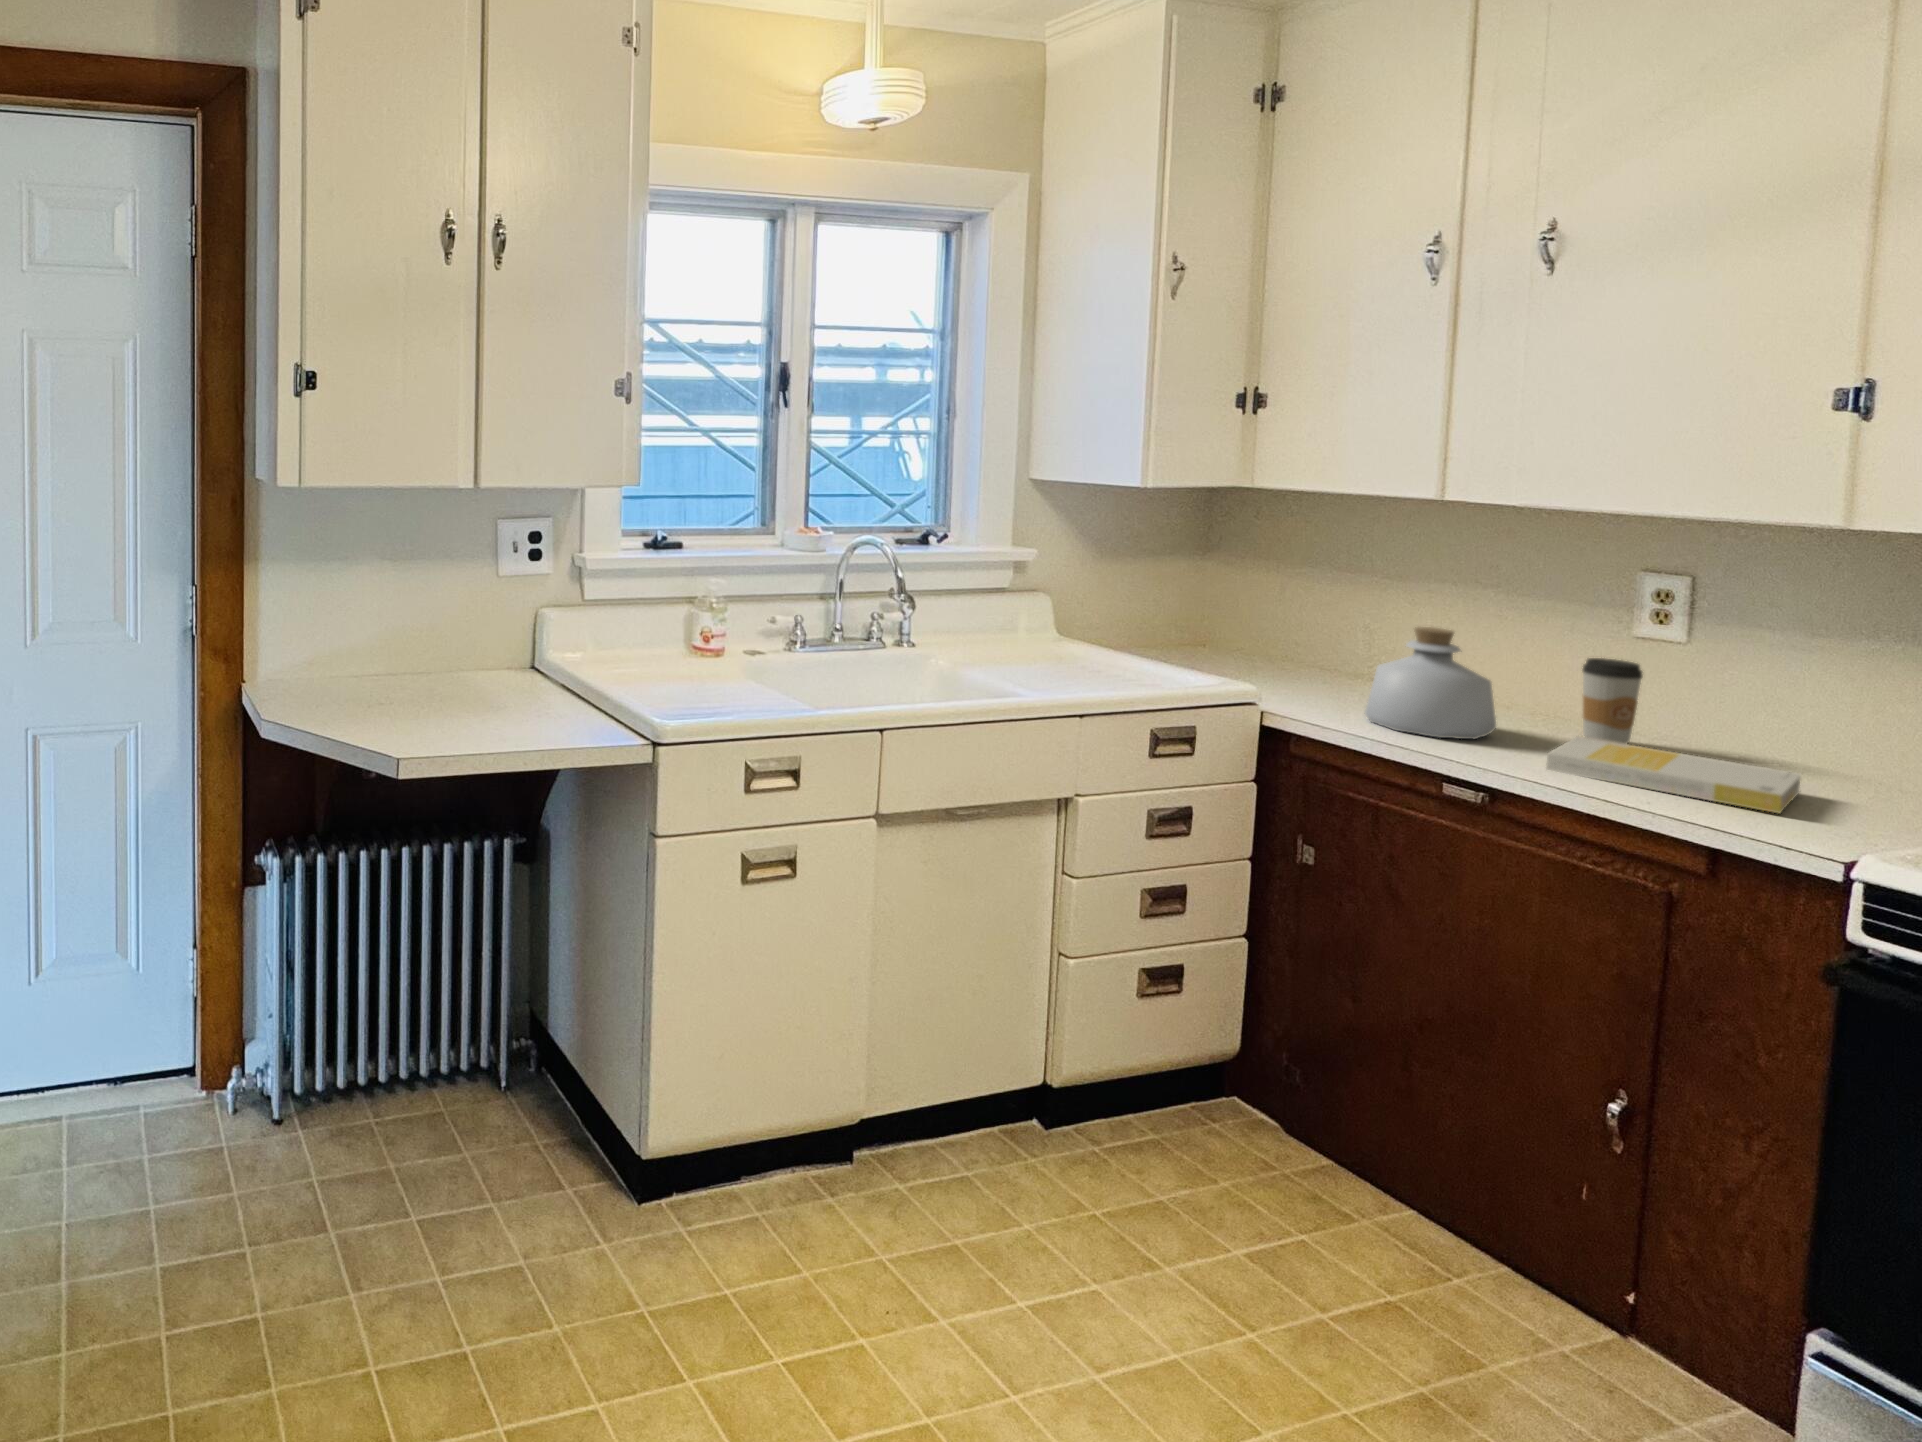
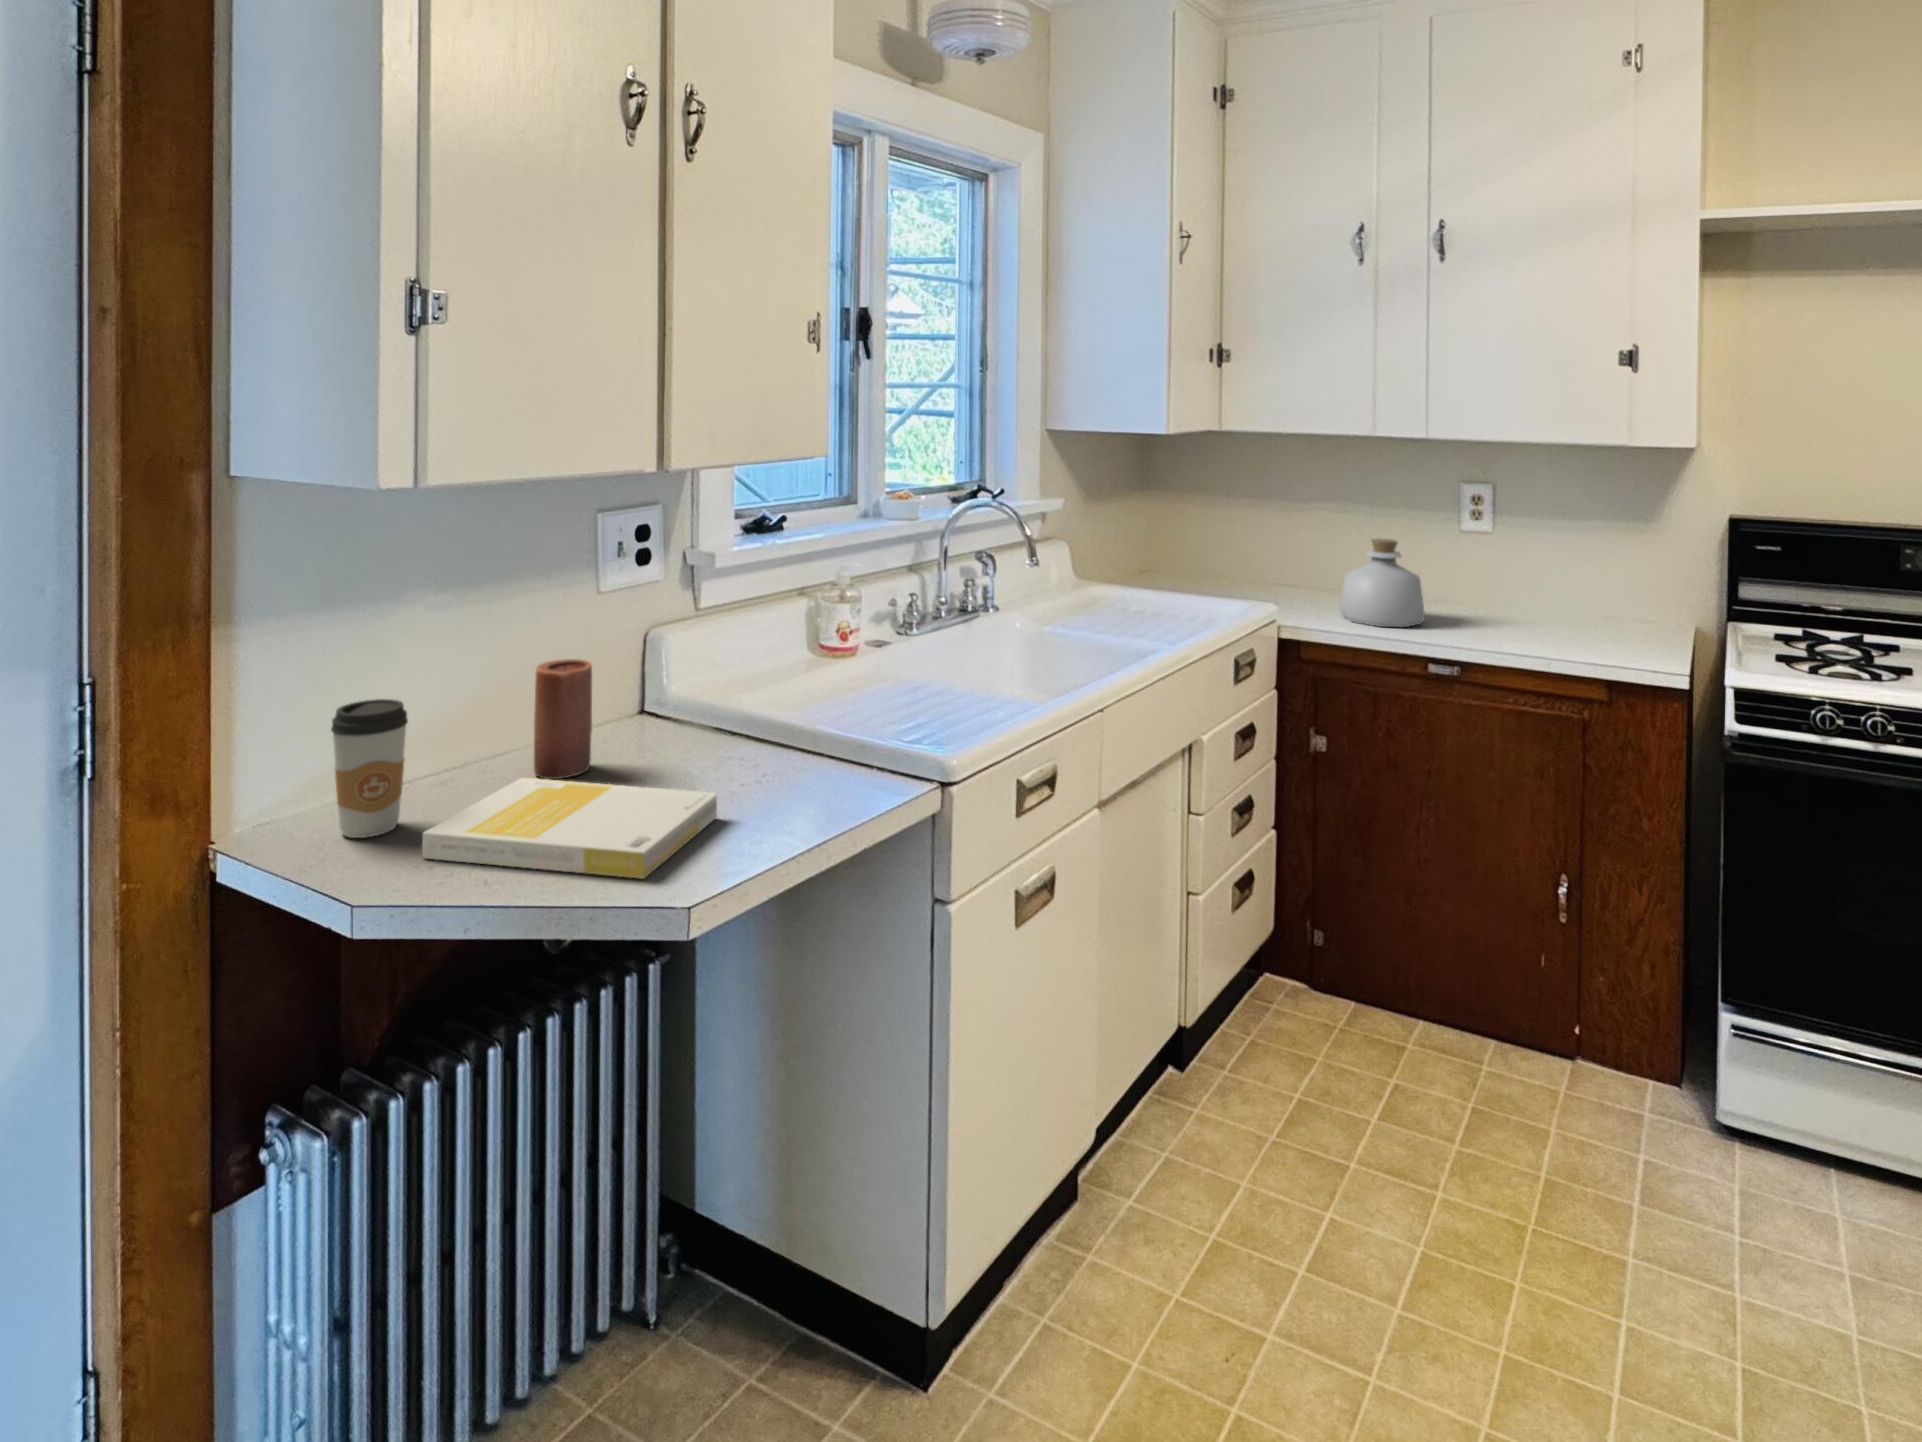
candle: none [425,615,462,693] -> present [534,659,592,779]
coffee cup: present [1583,658,1642,744] -> present [331,699,408,838]
book: present [1546,736,1801,813] -> present [422,778,717,879]

